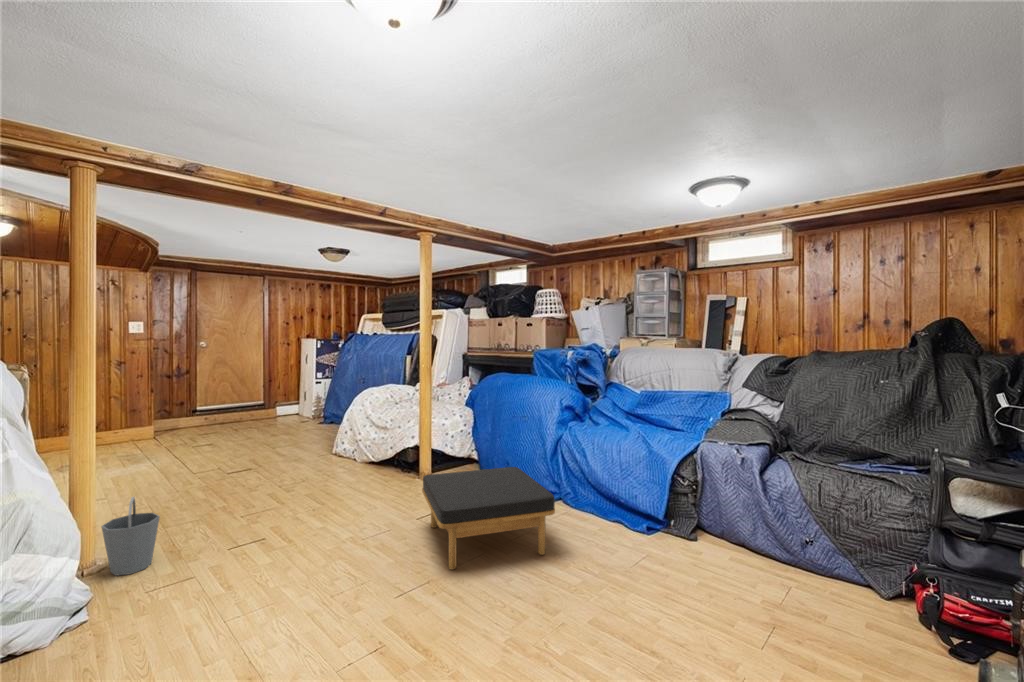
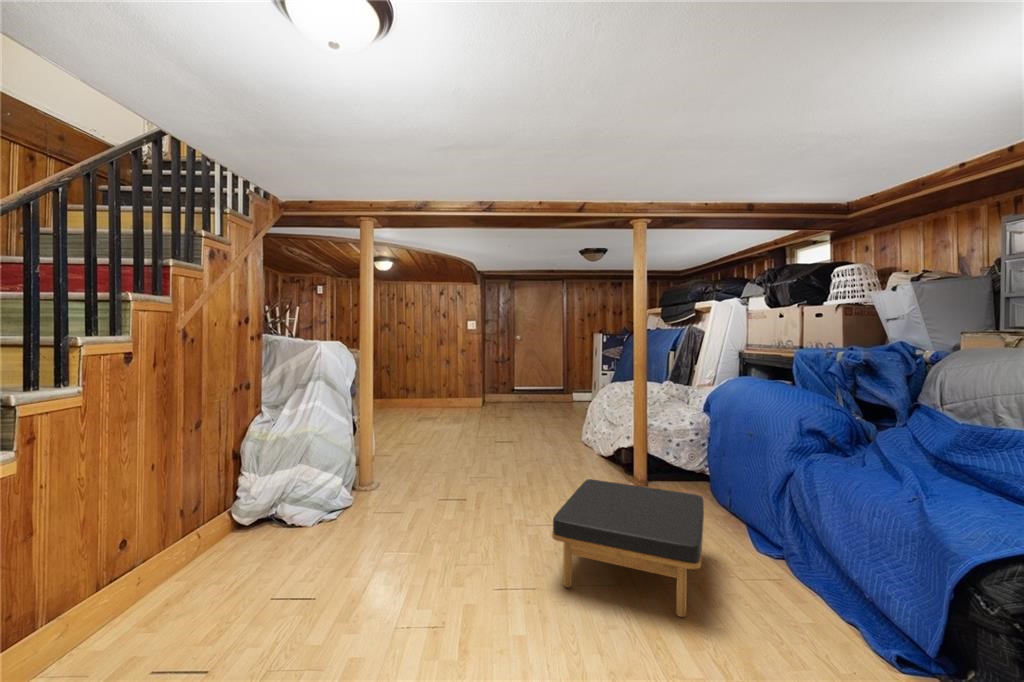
bucket: present [102,497,160,576] -> none [367,445,399,499]

